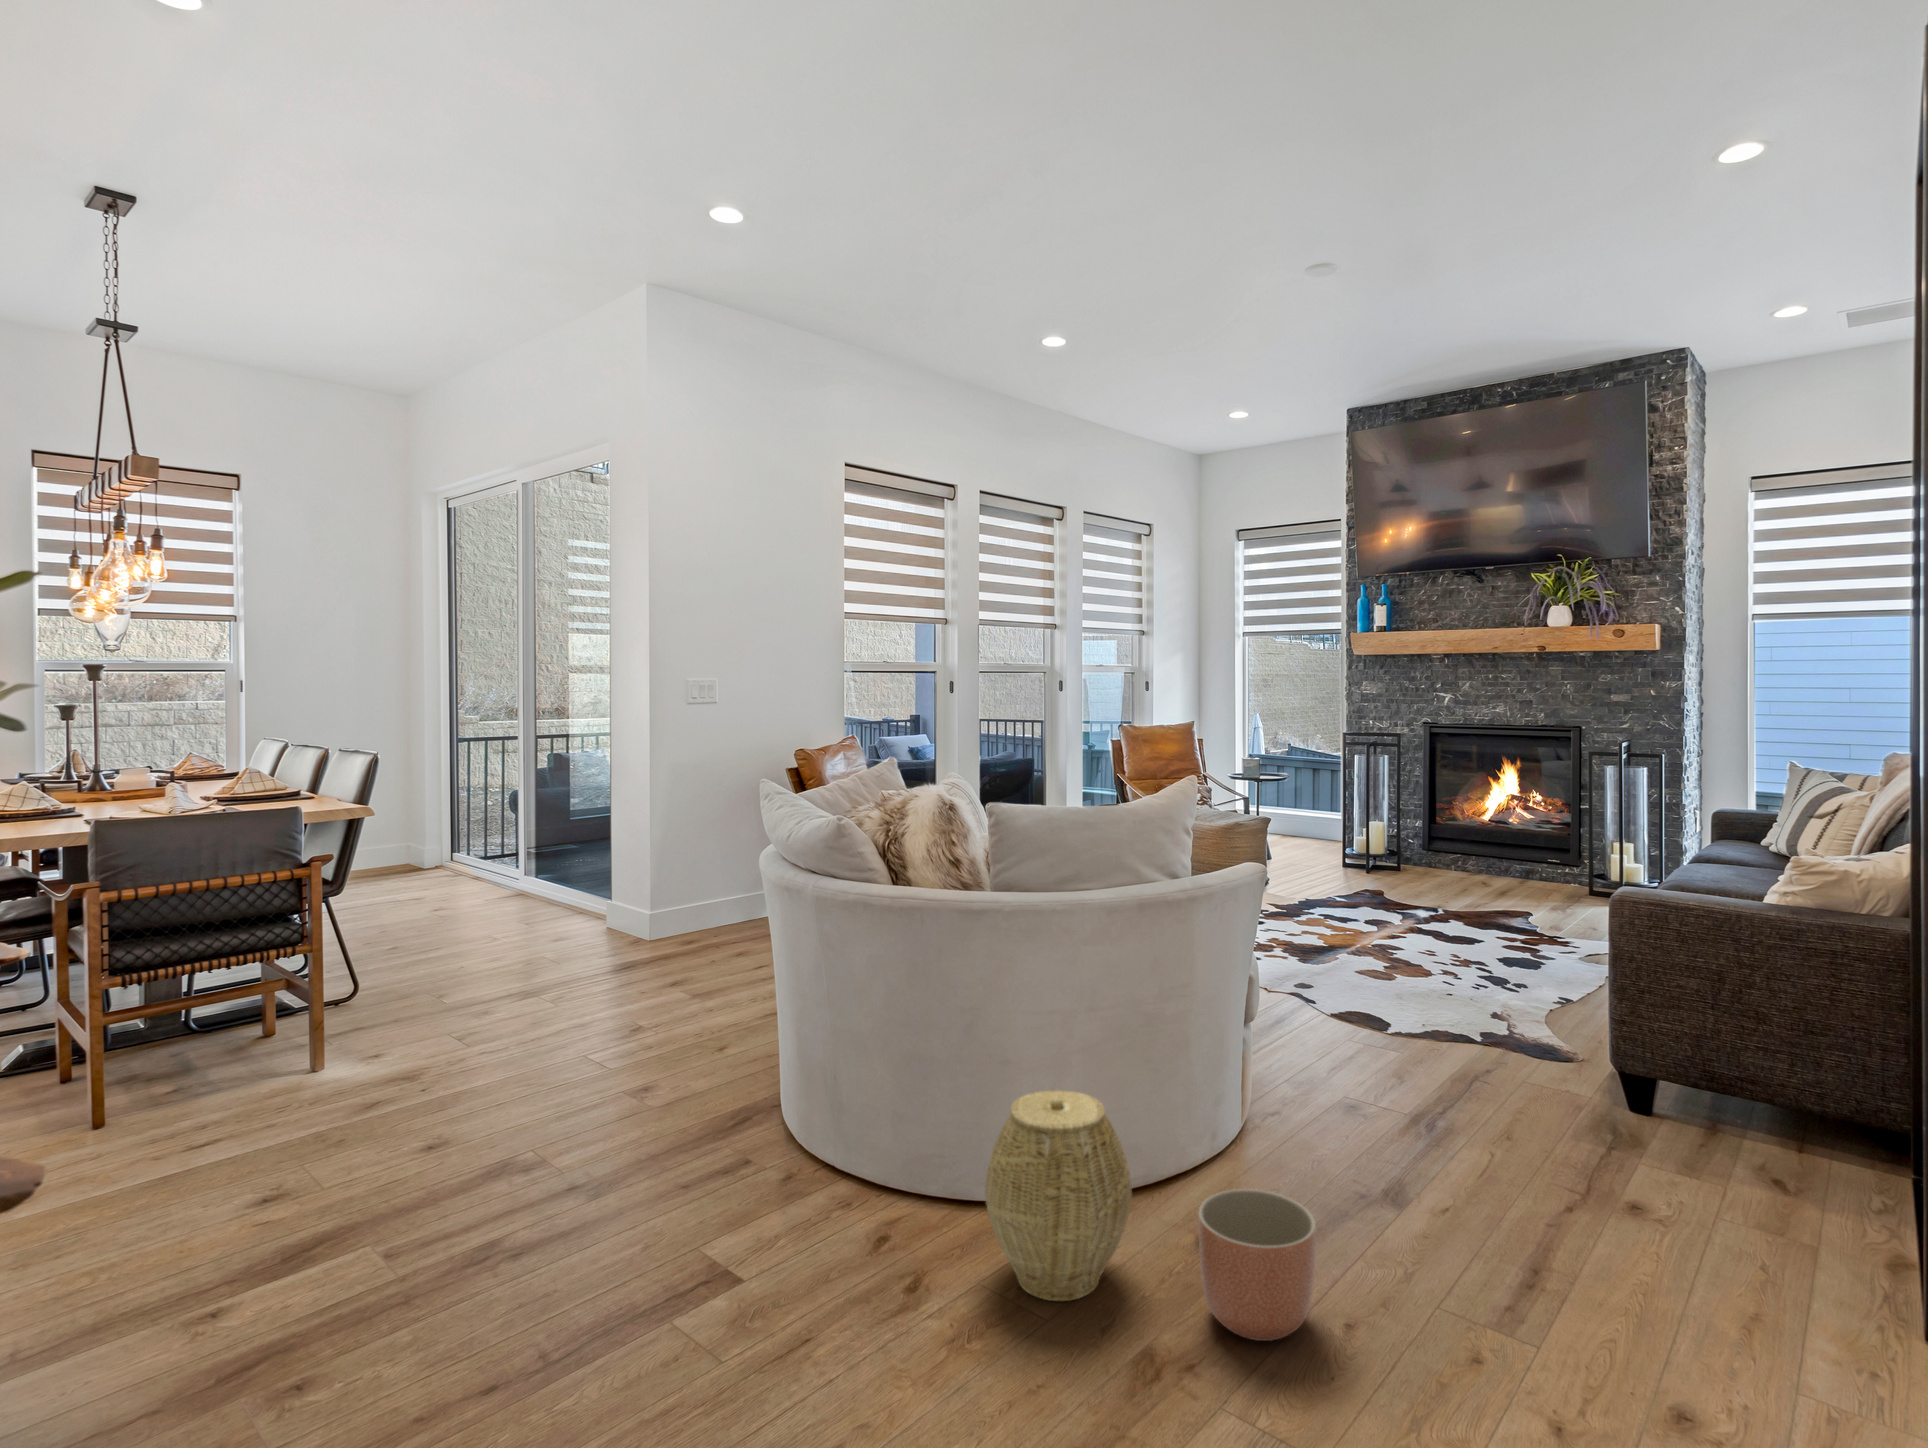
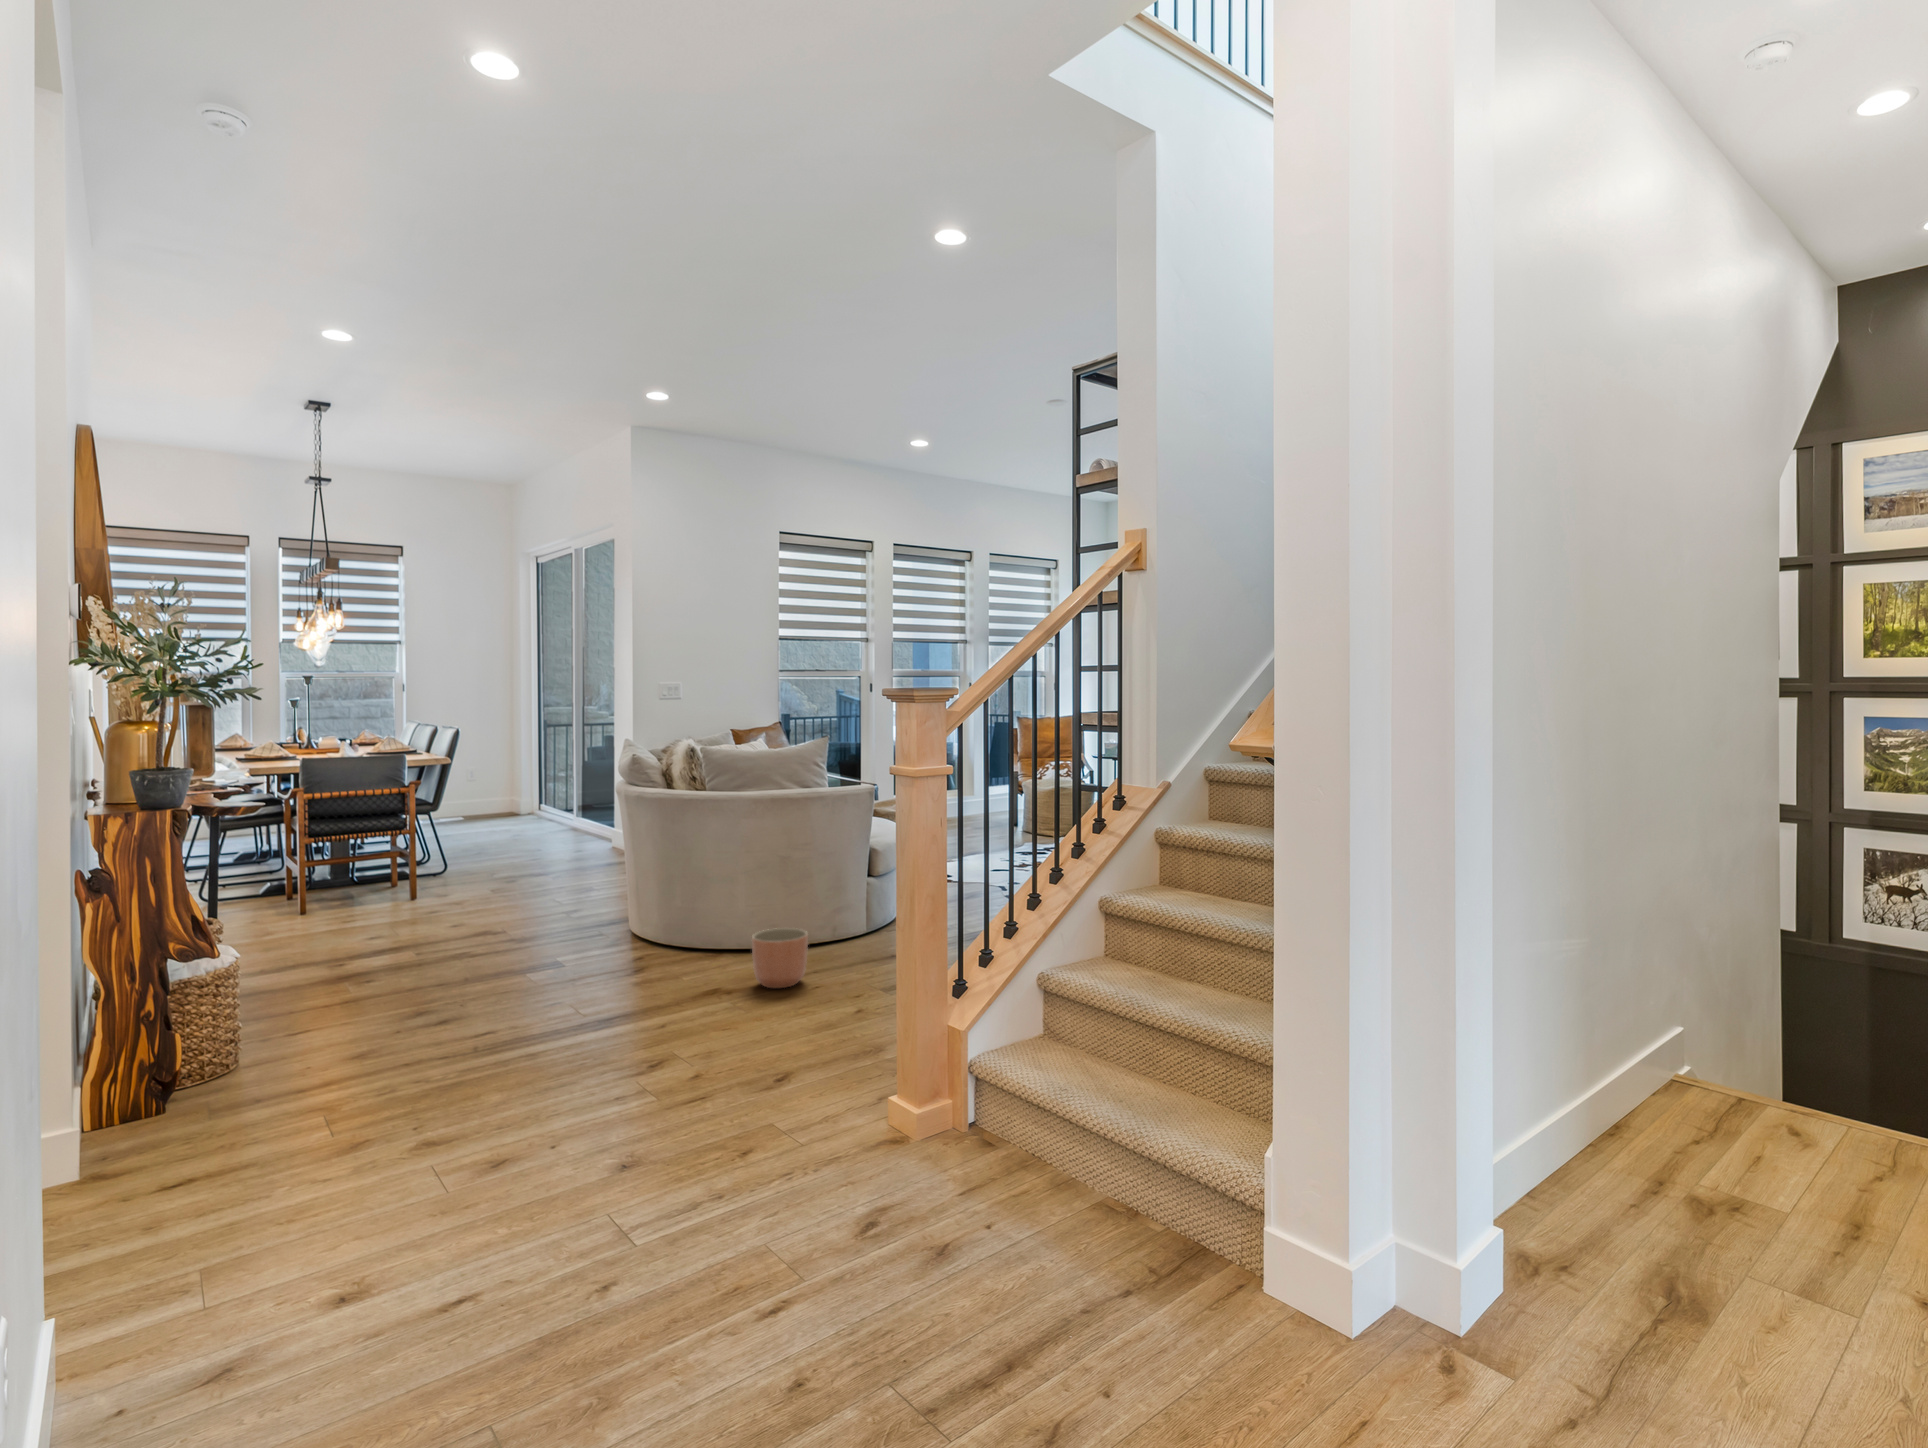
woven basket: present [985,1090,1132,1301] -> none [671,883,745,977]

